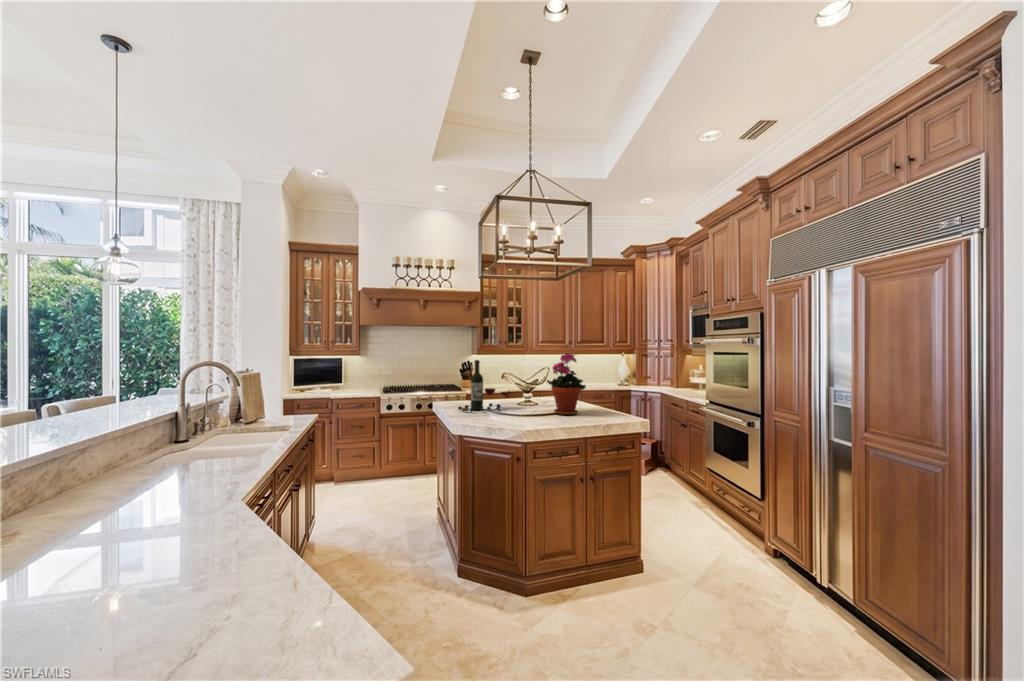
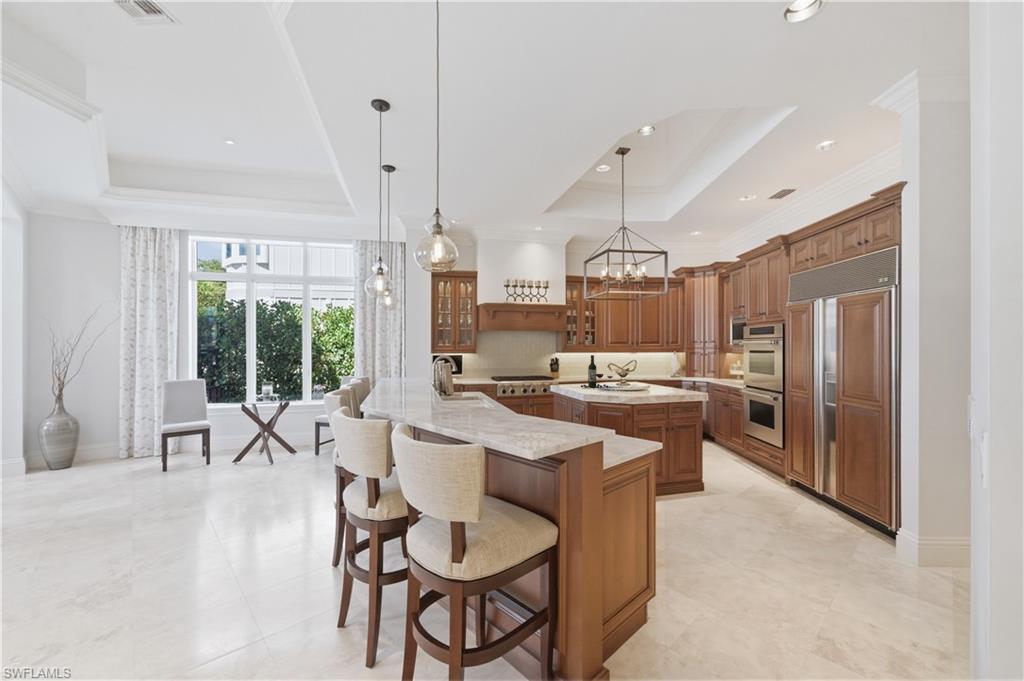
potted plant: present [547,353,586,415] -> none [641,350,667,390]

